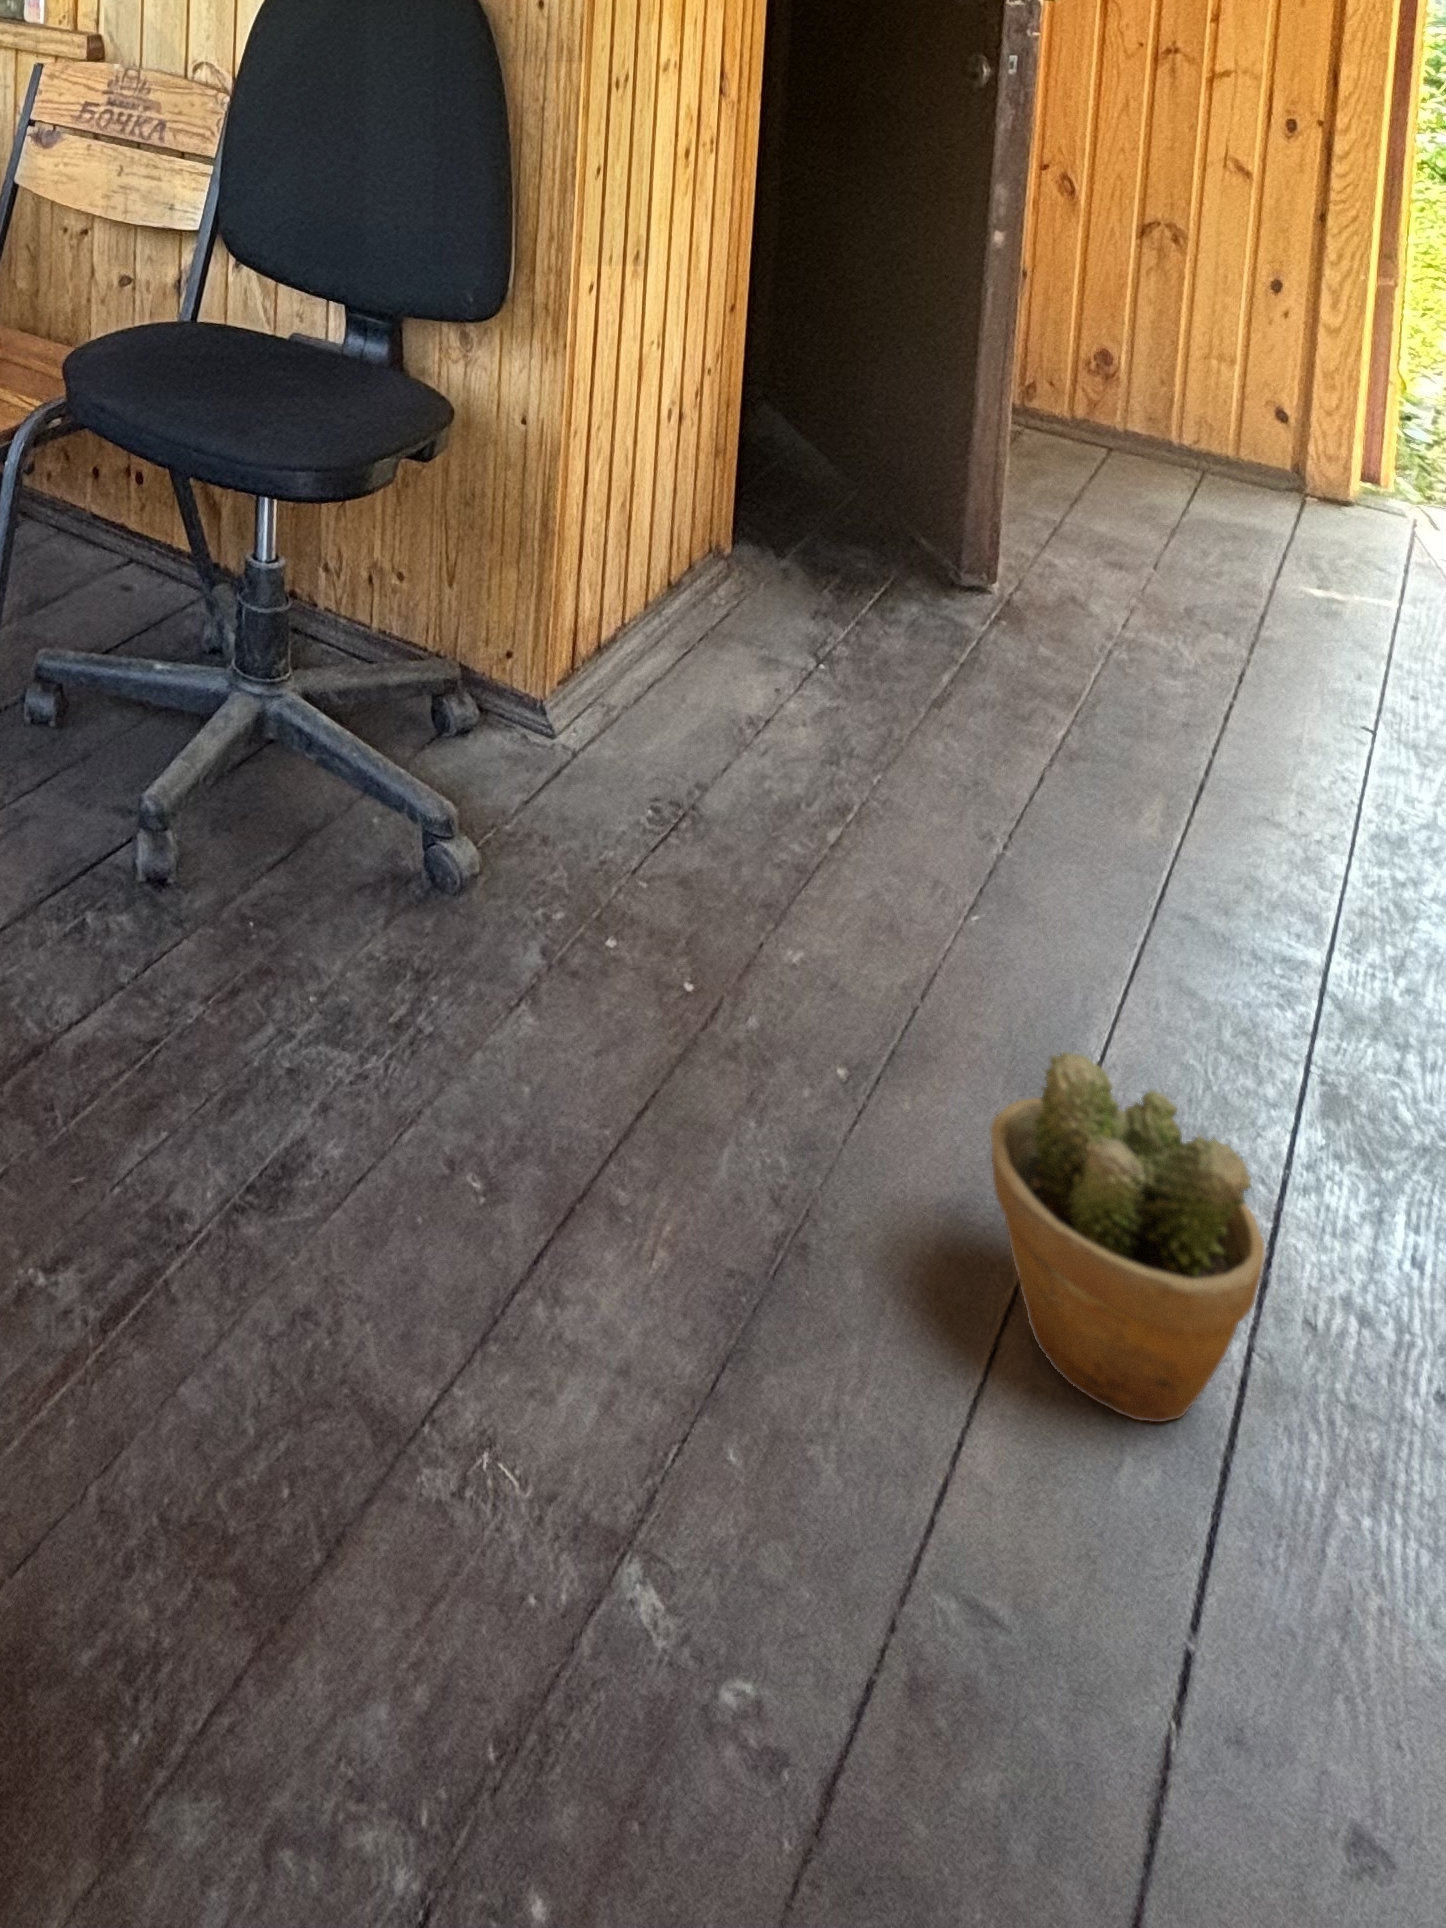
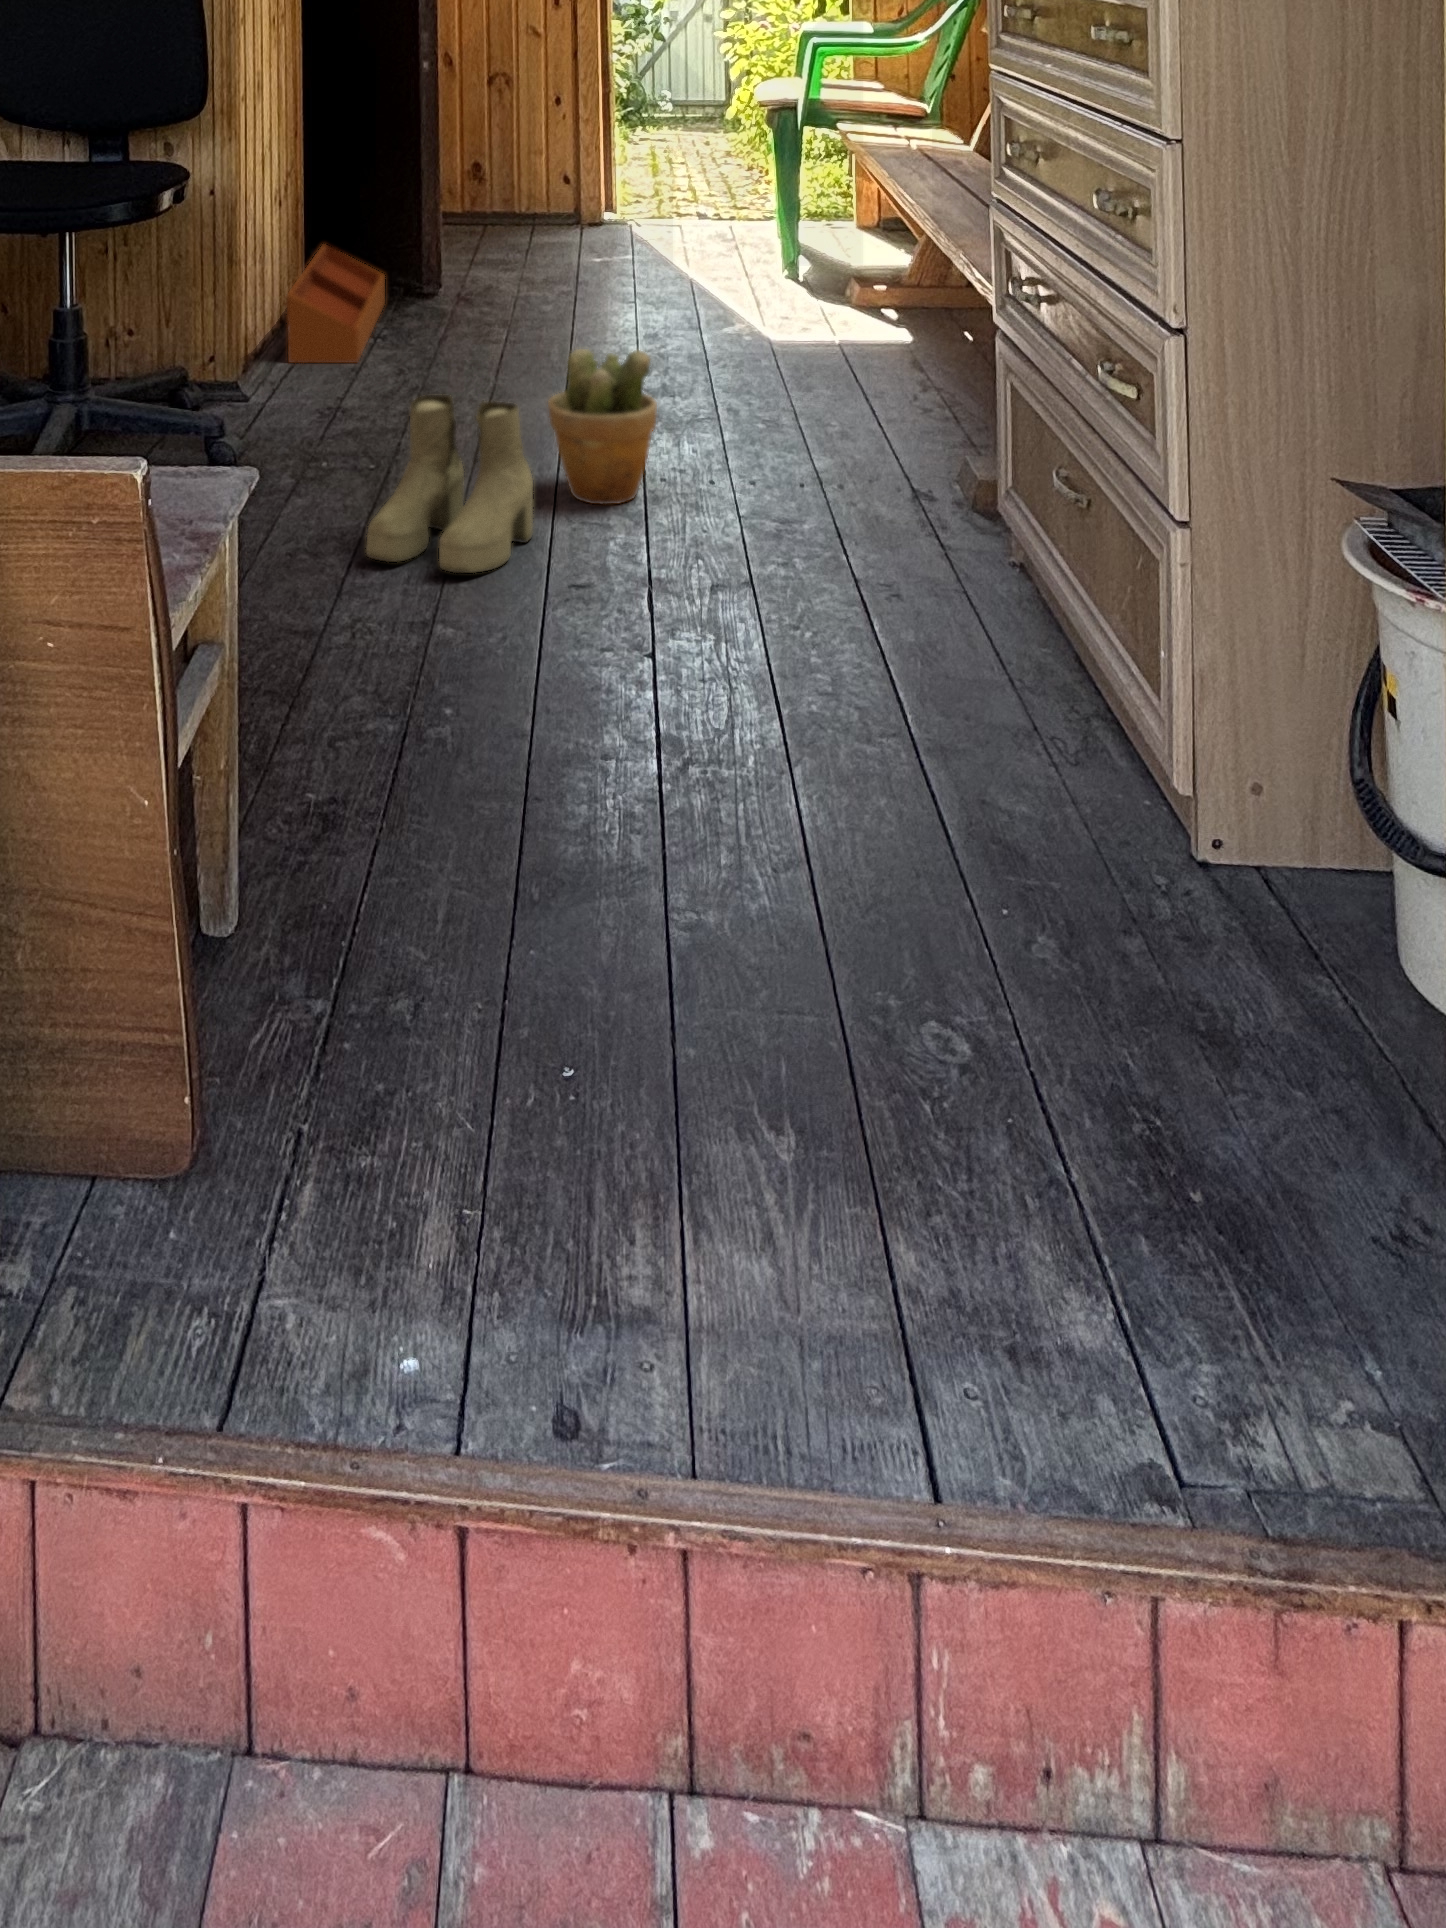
storage bin: none [652,445,872,697] -> present [286,245,385,363]
boots: none [520,1054,900,1531] -> present [366,395,533,573]

